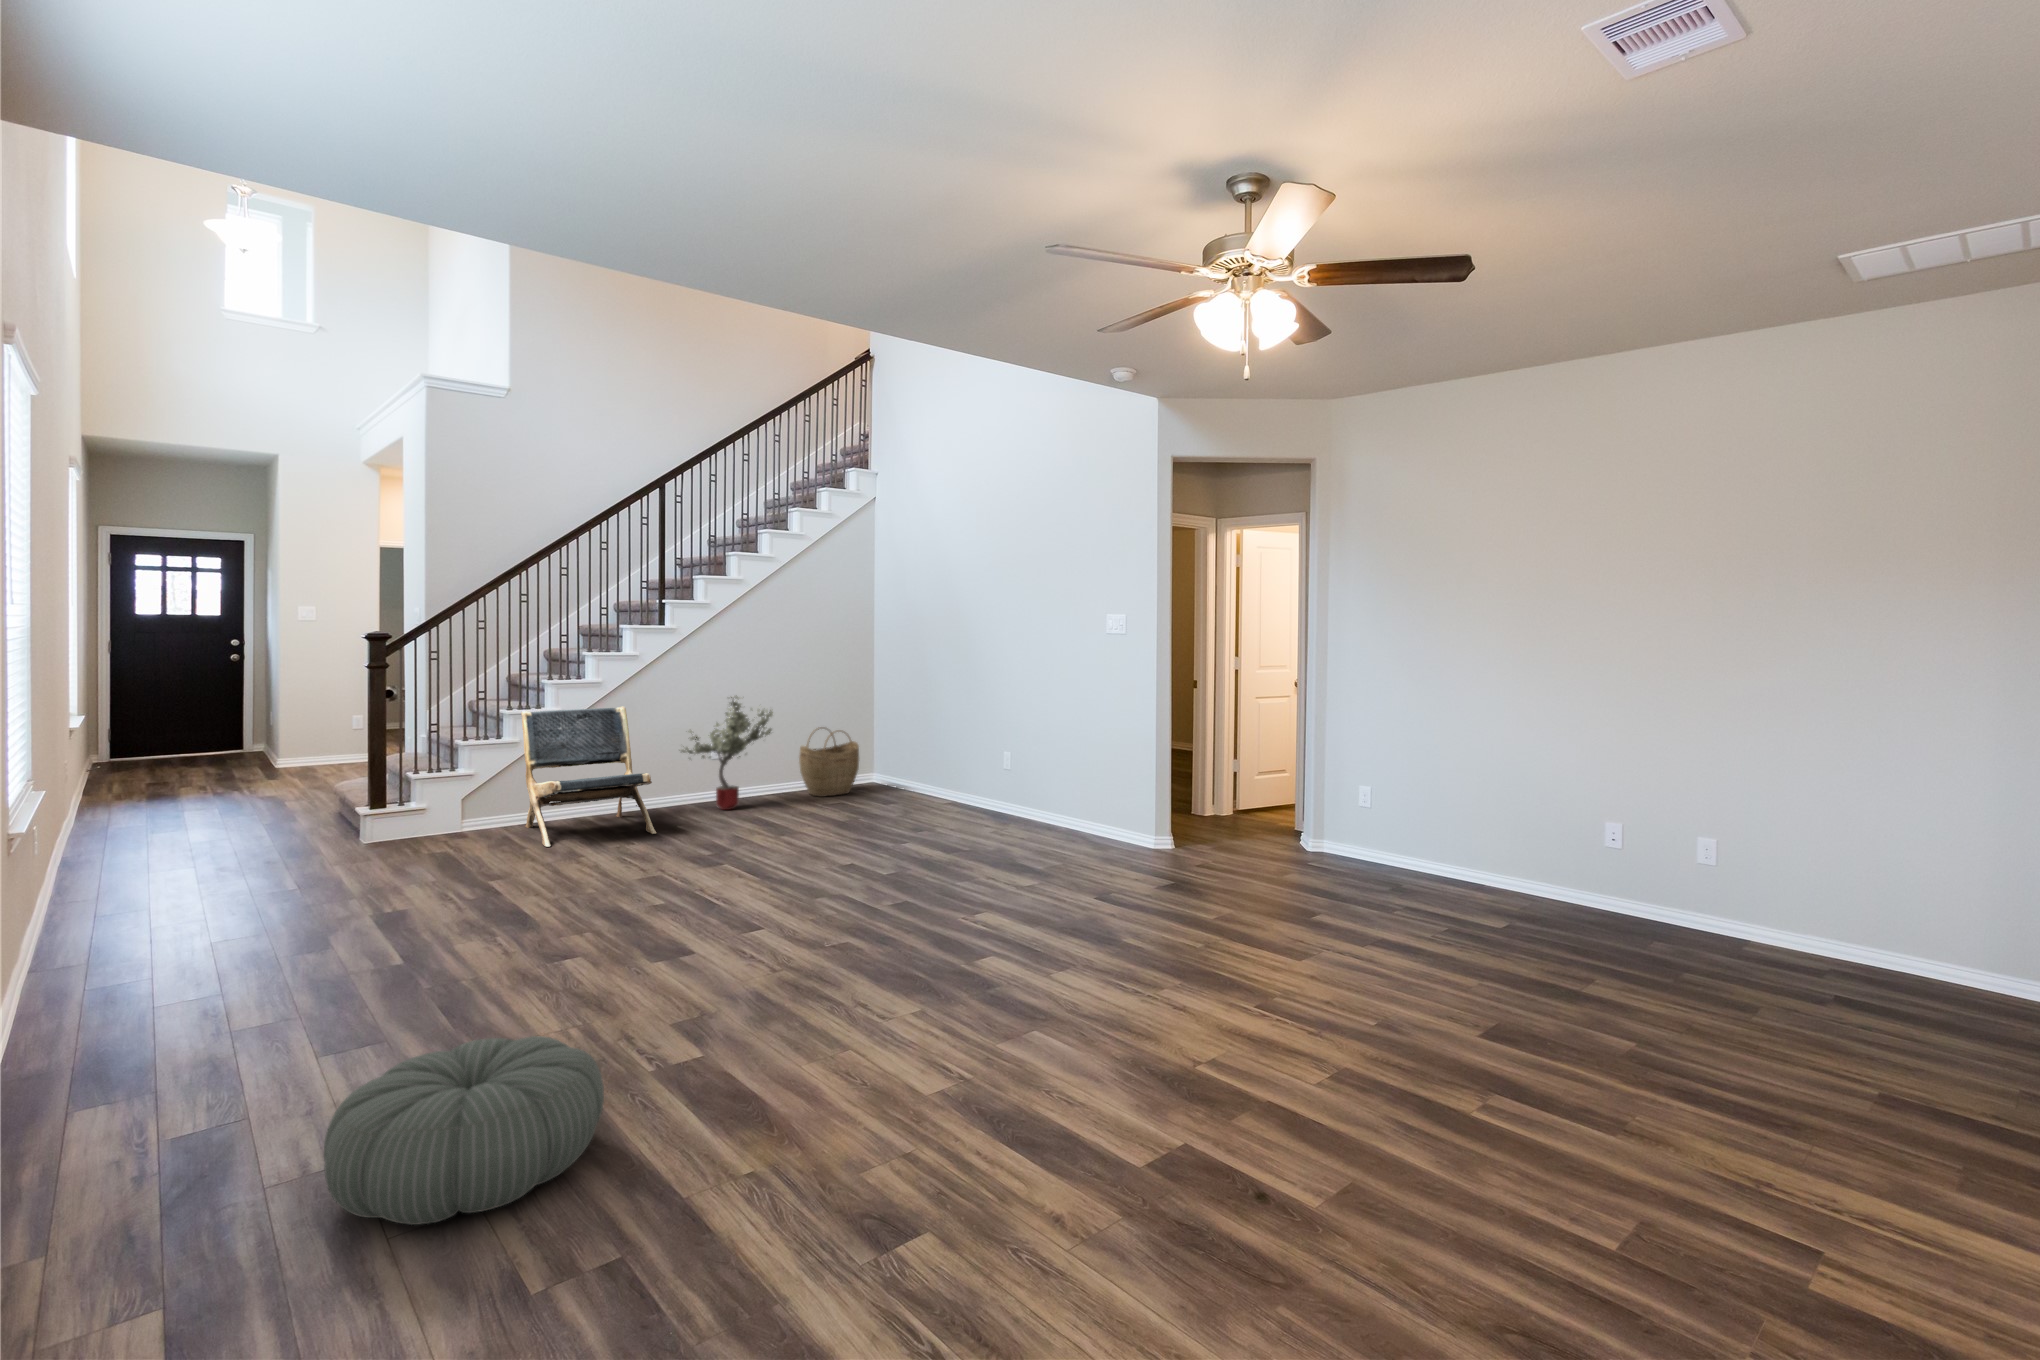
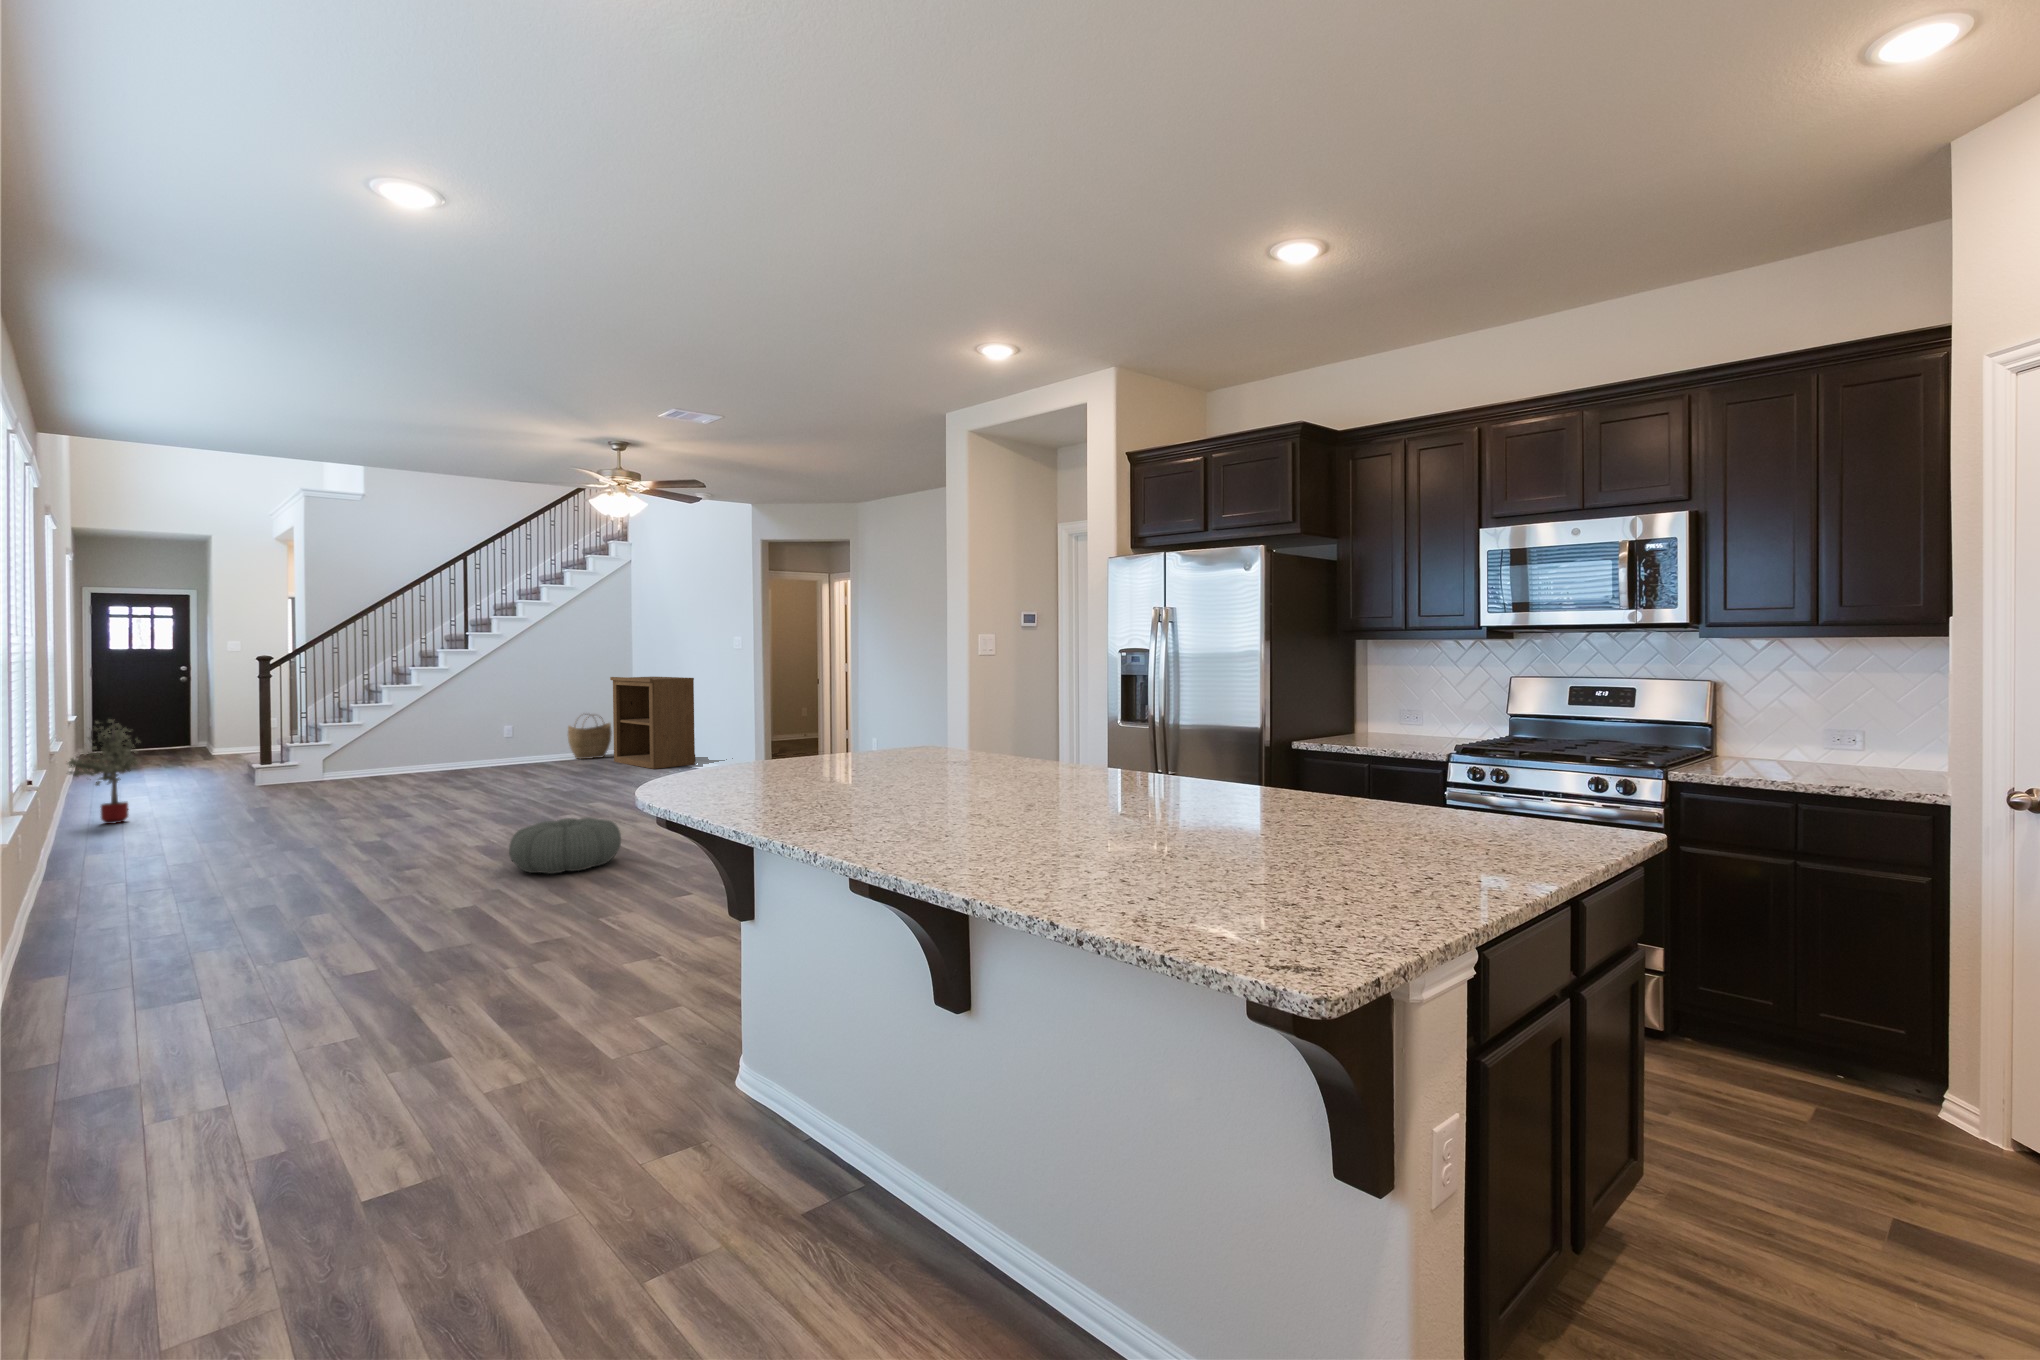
bookshelf: none [874,676,1014,824] -> present [610,677,695,769]
potted tree: present [681,696,773,810] -> present [67,719,139,824]
lounge chair: present [521,706,656,847] -> none [363,700,449,784]
pouf: present [324,1036,604,1225] -> present [509,817,621,874]

